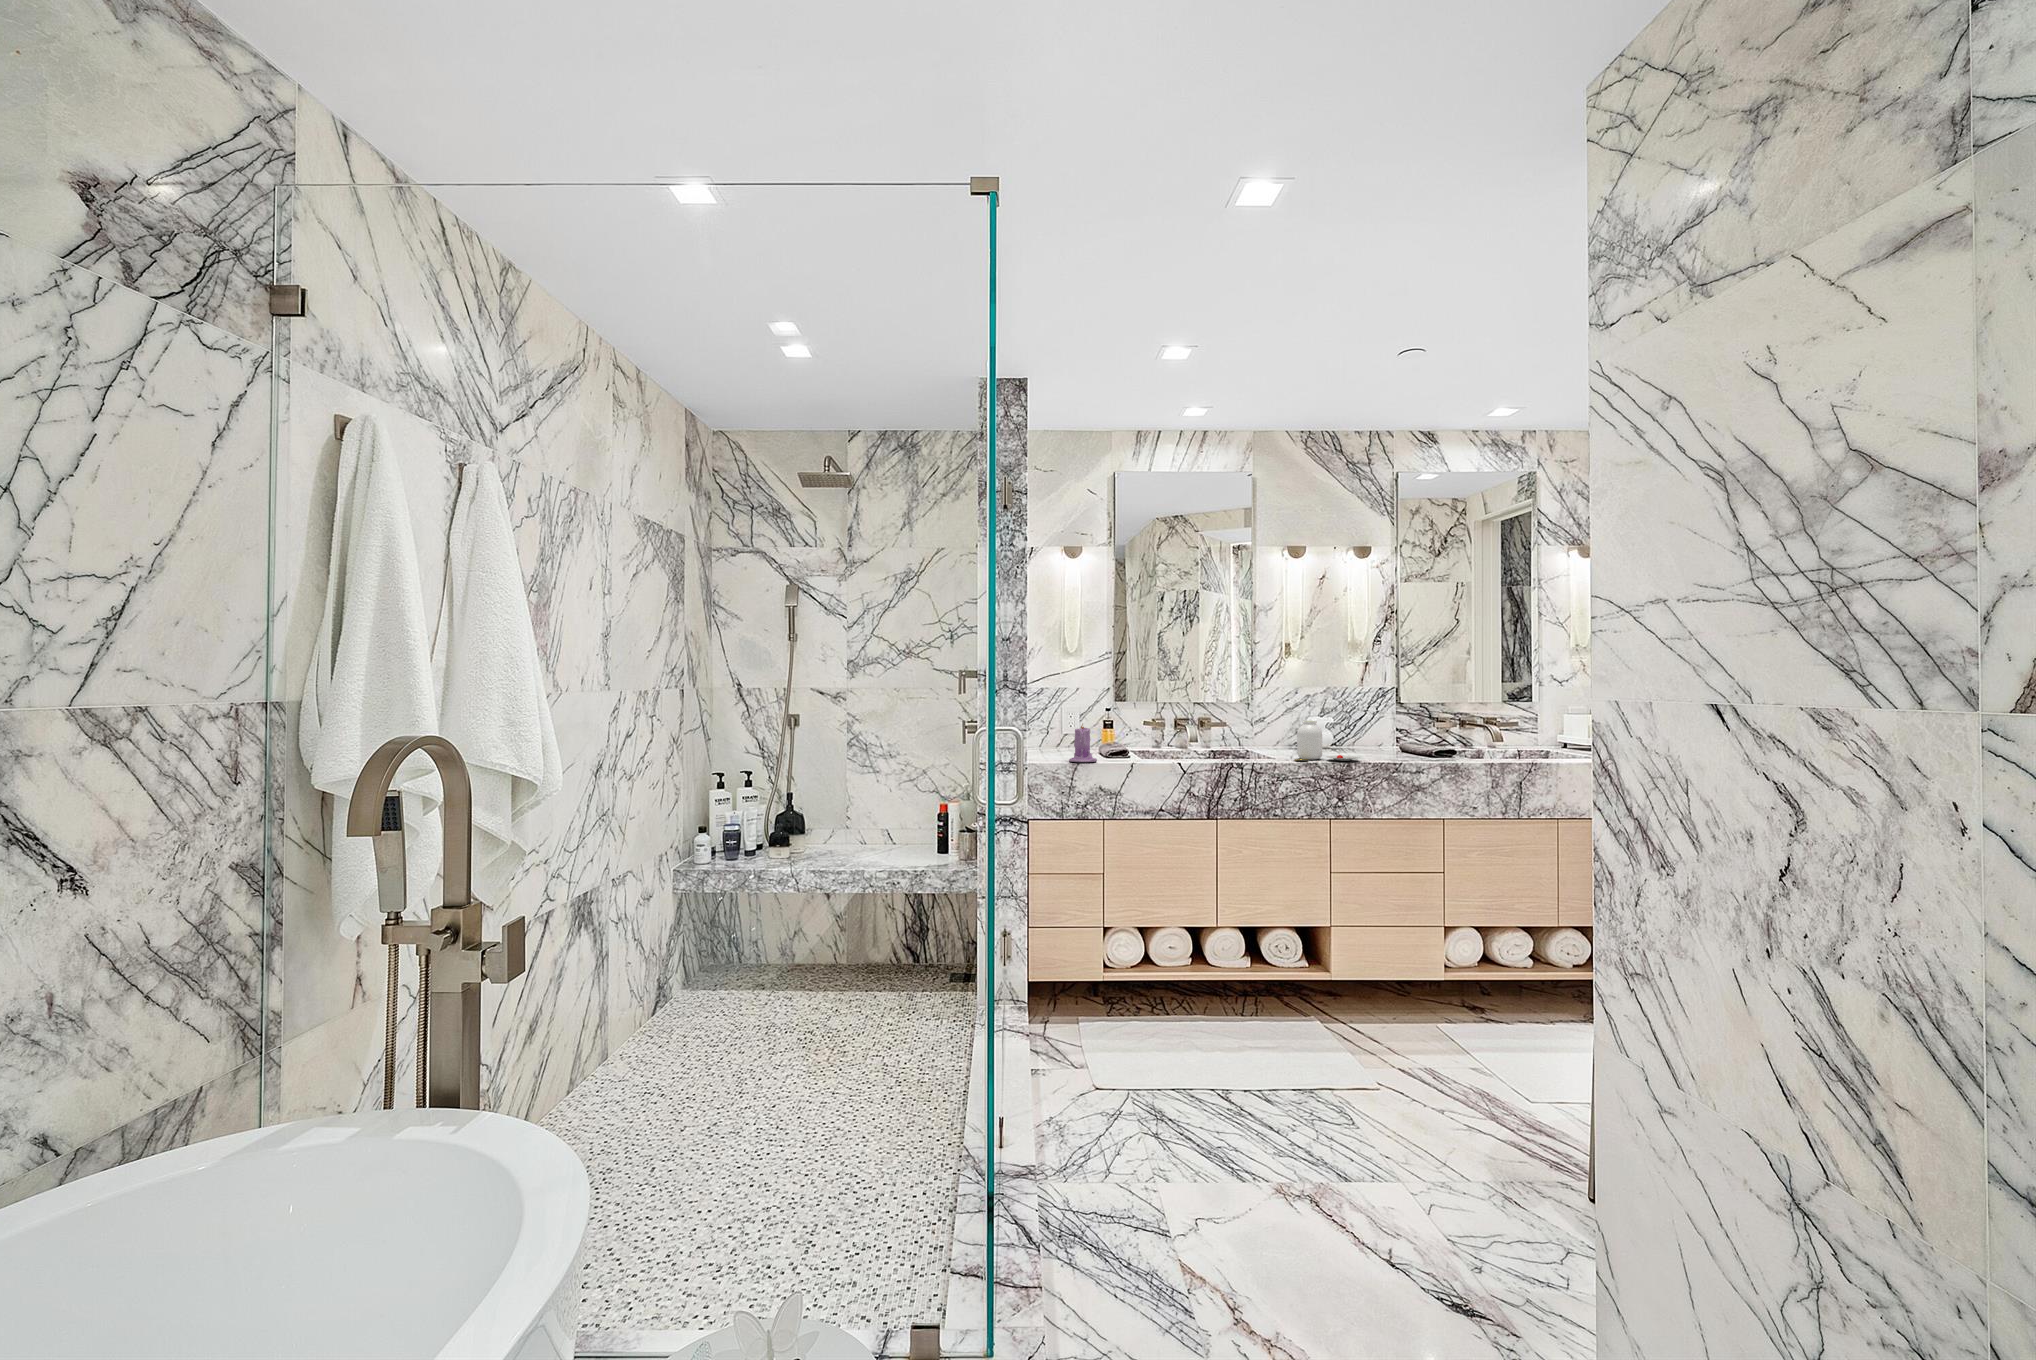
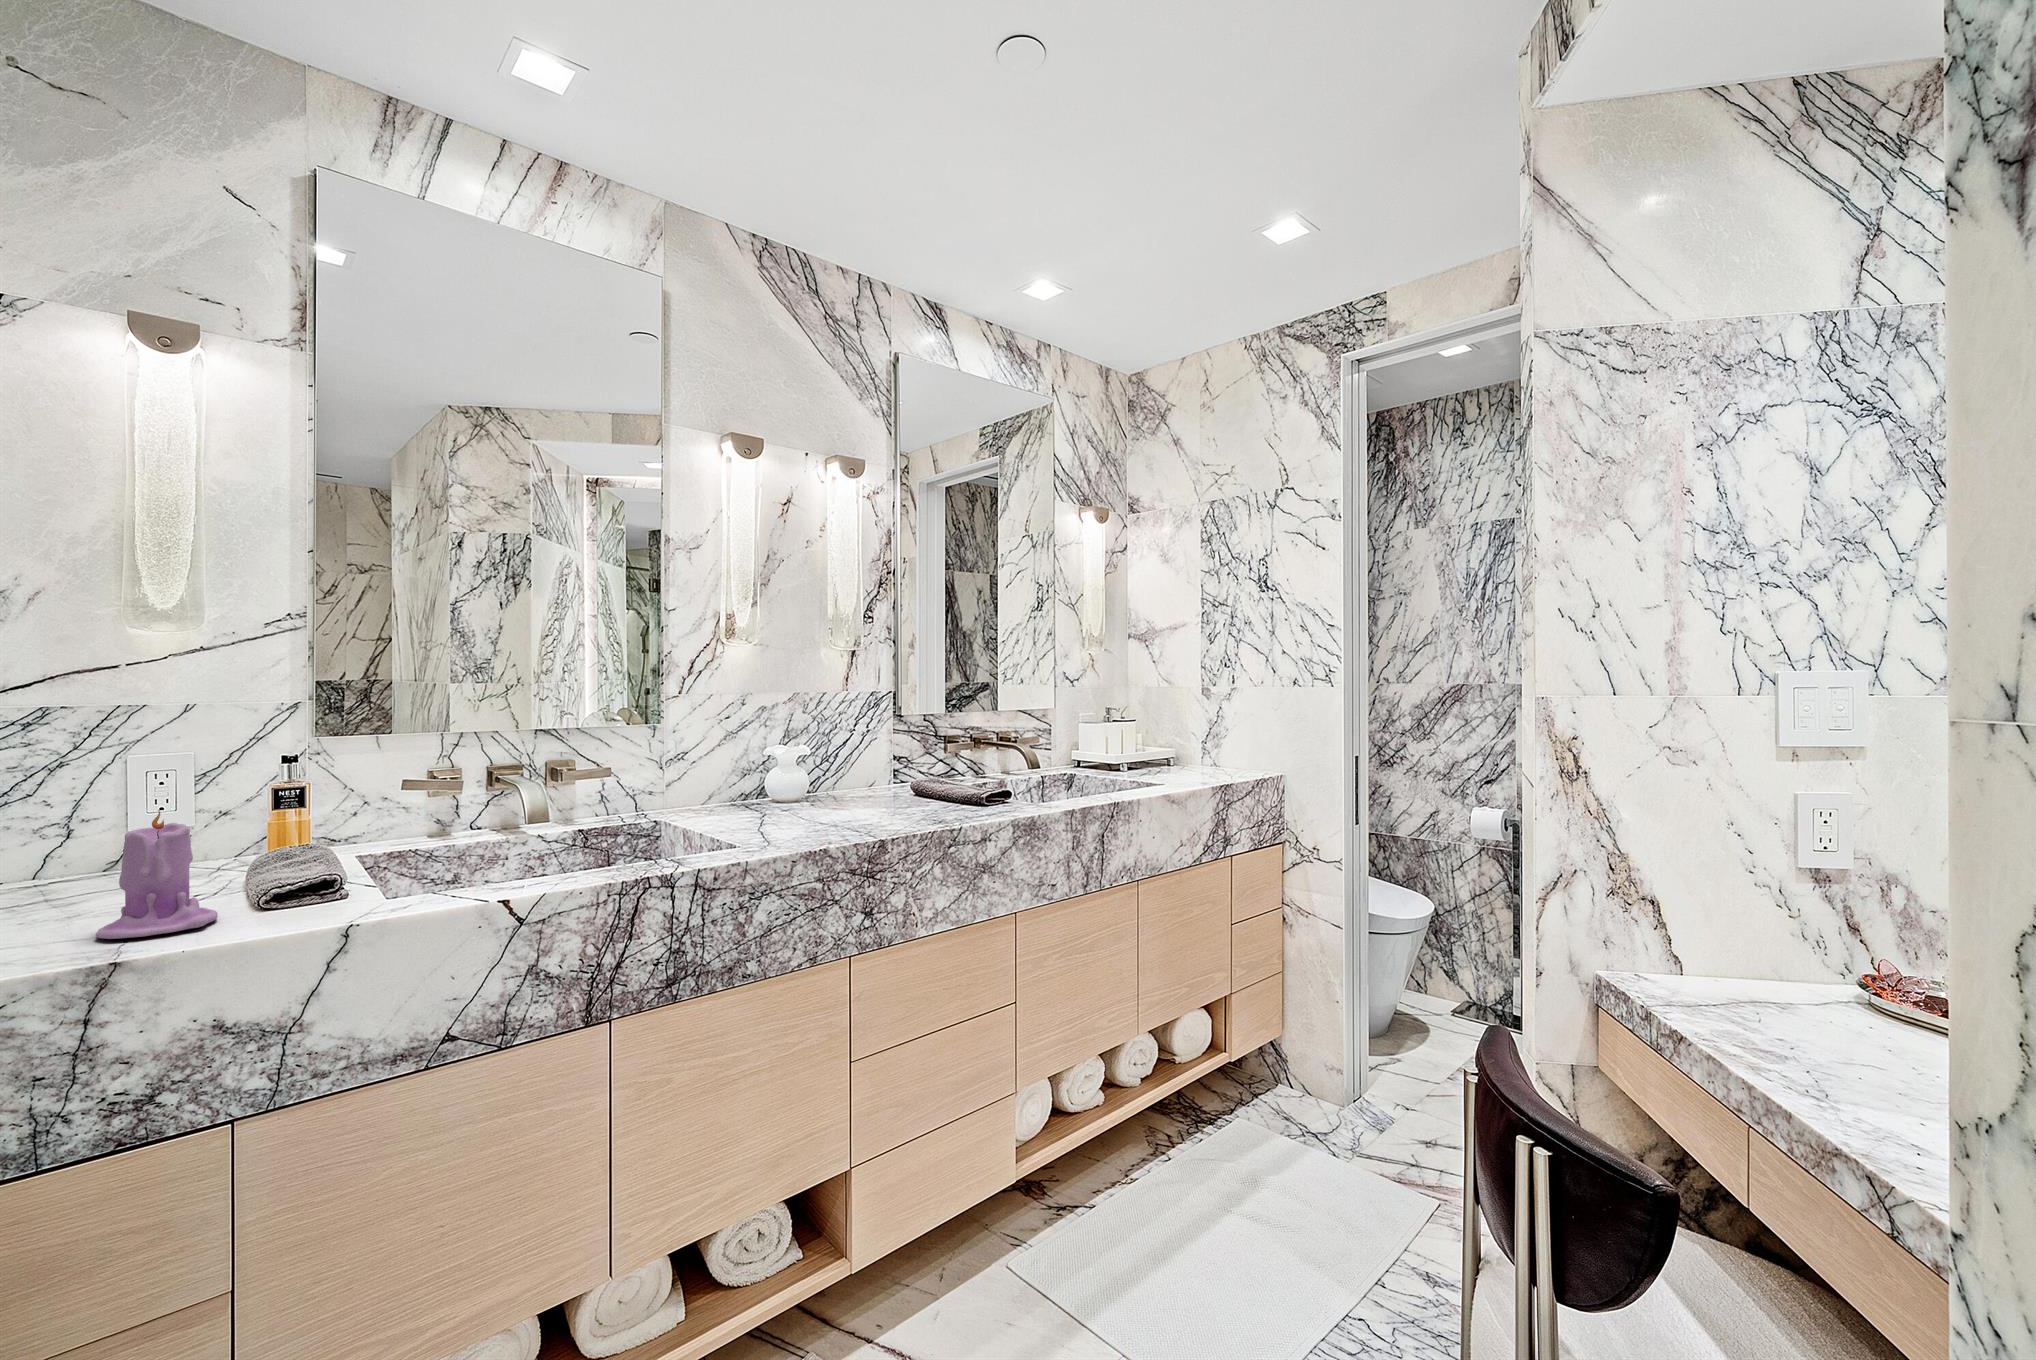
jar: present [1295,721,1360,761] -> none [766,757,890,841]

